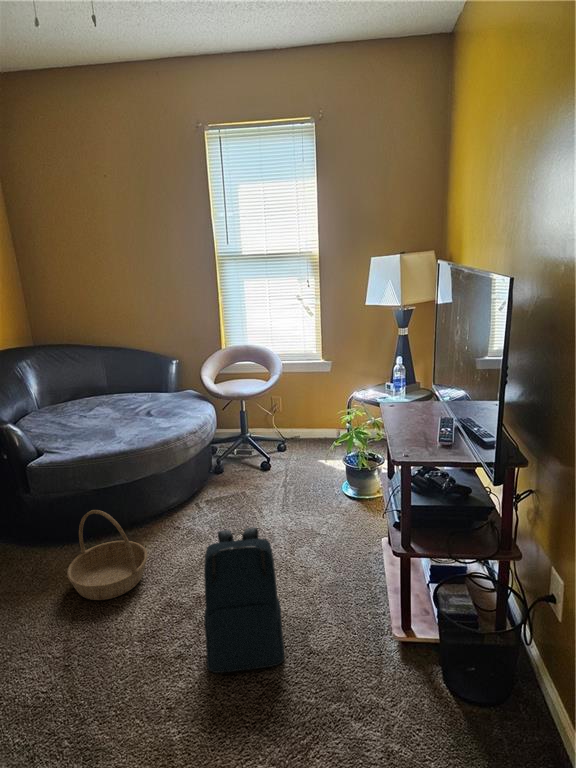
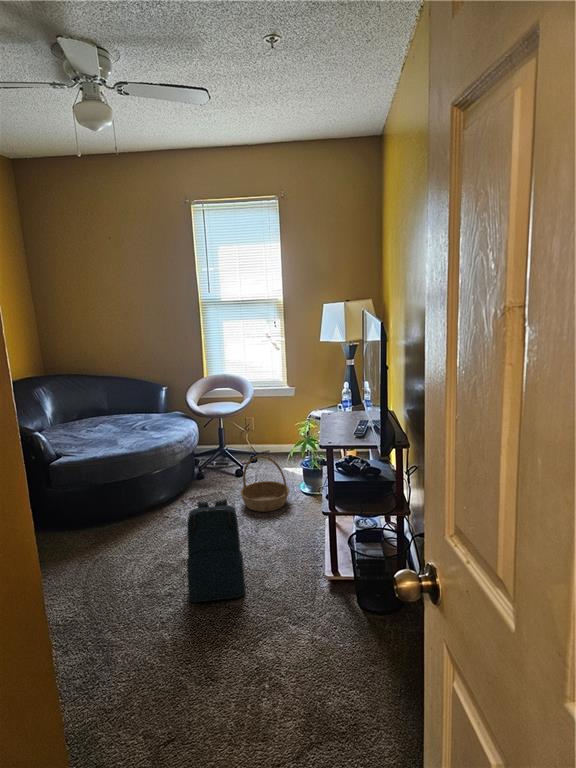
basket: present [67,510,147,600] -> present [240,455,289,512]

